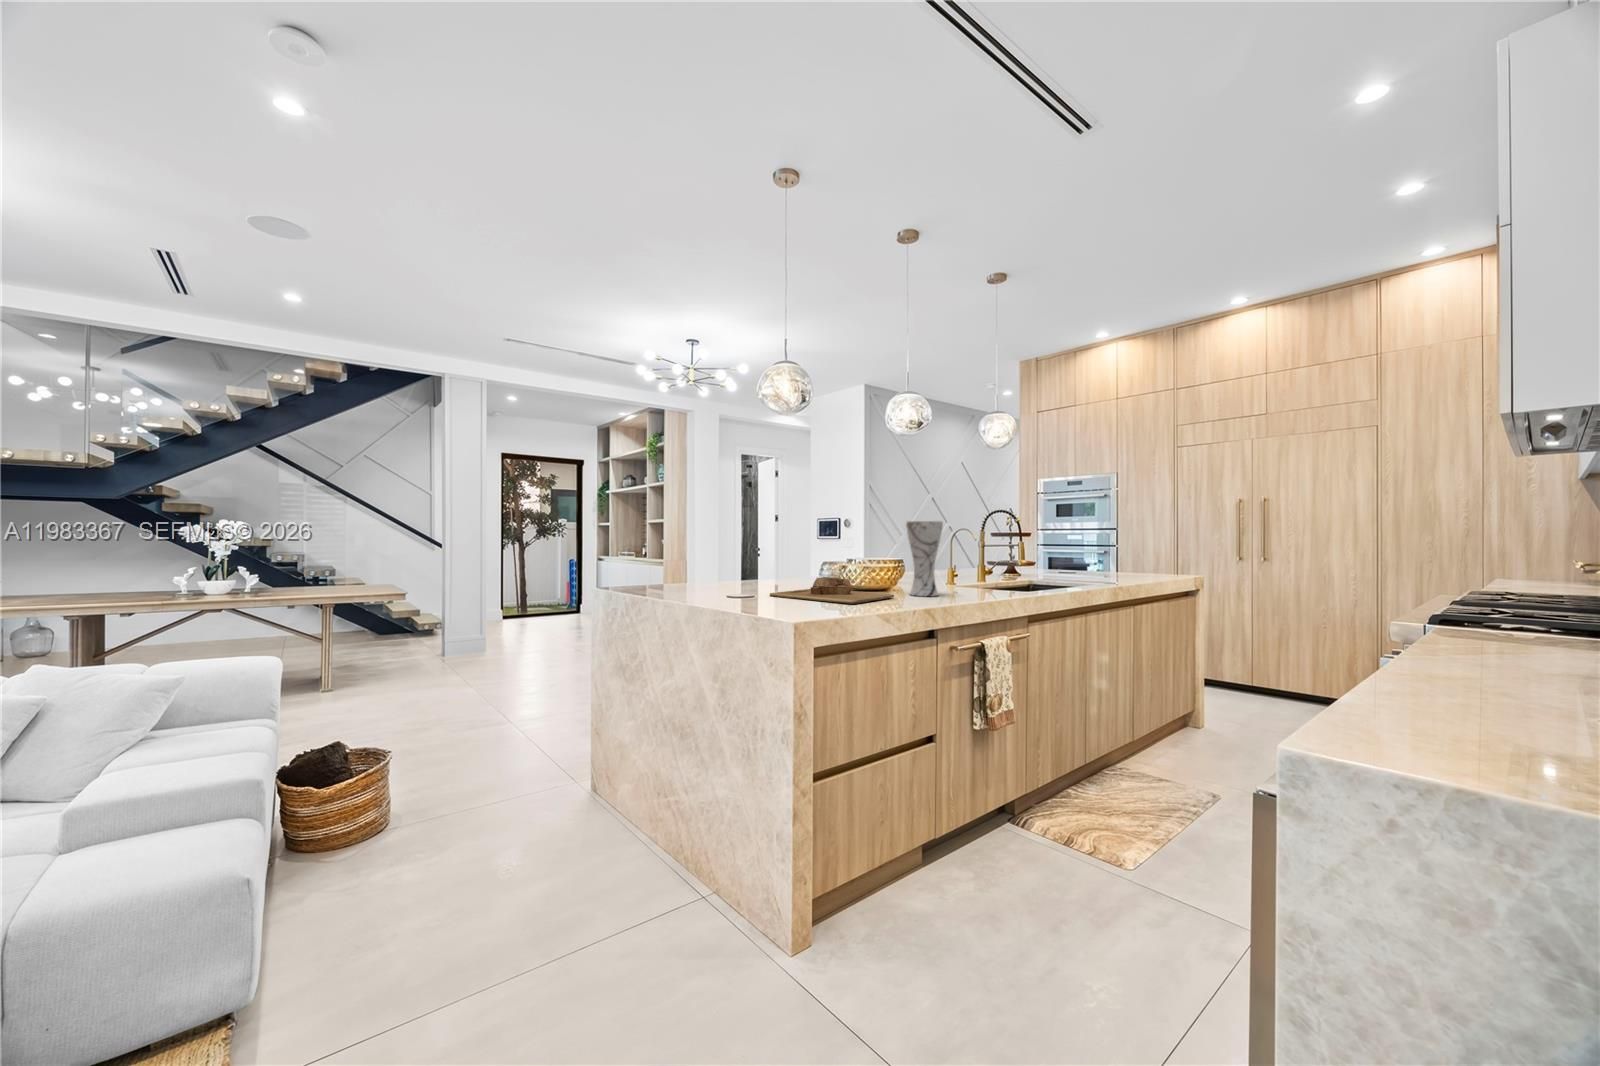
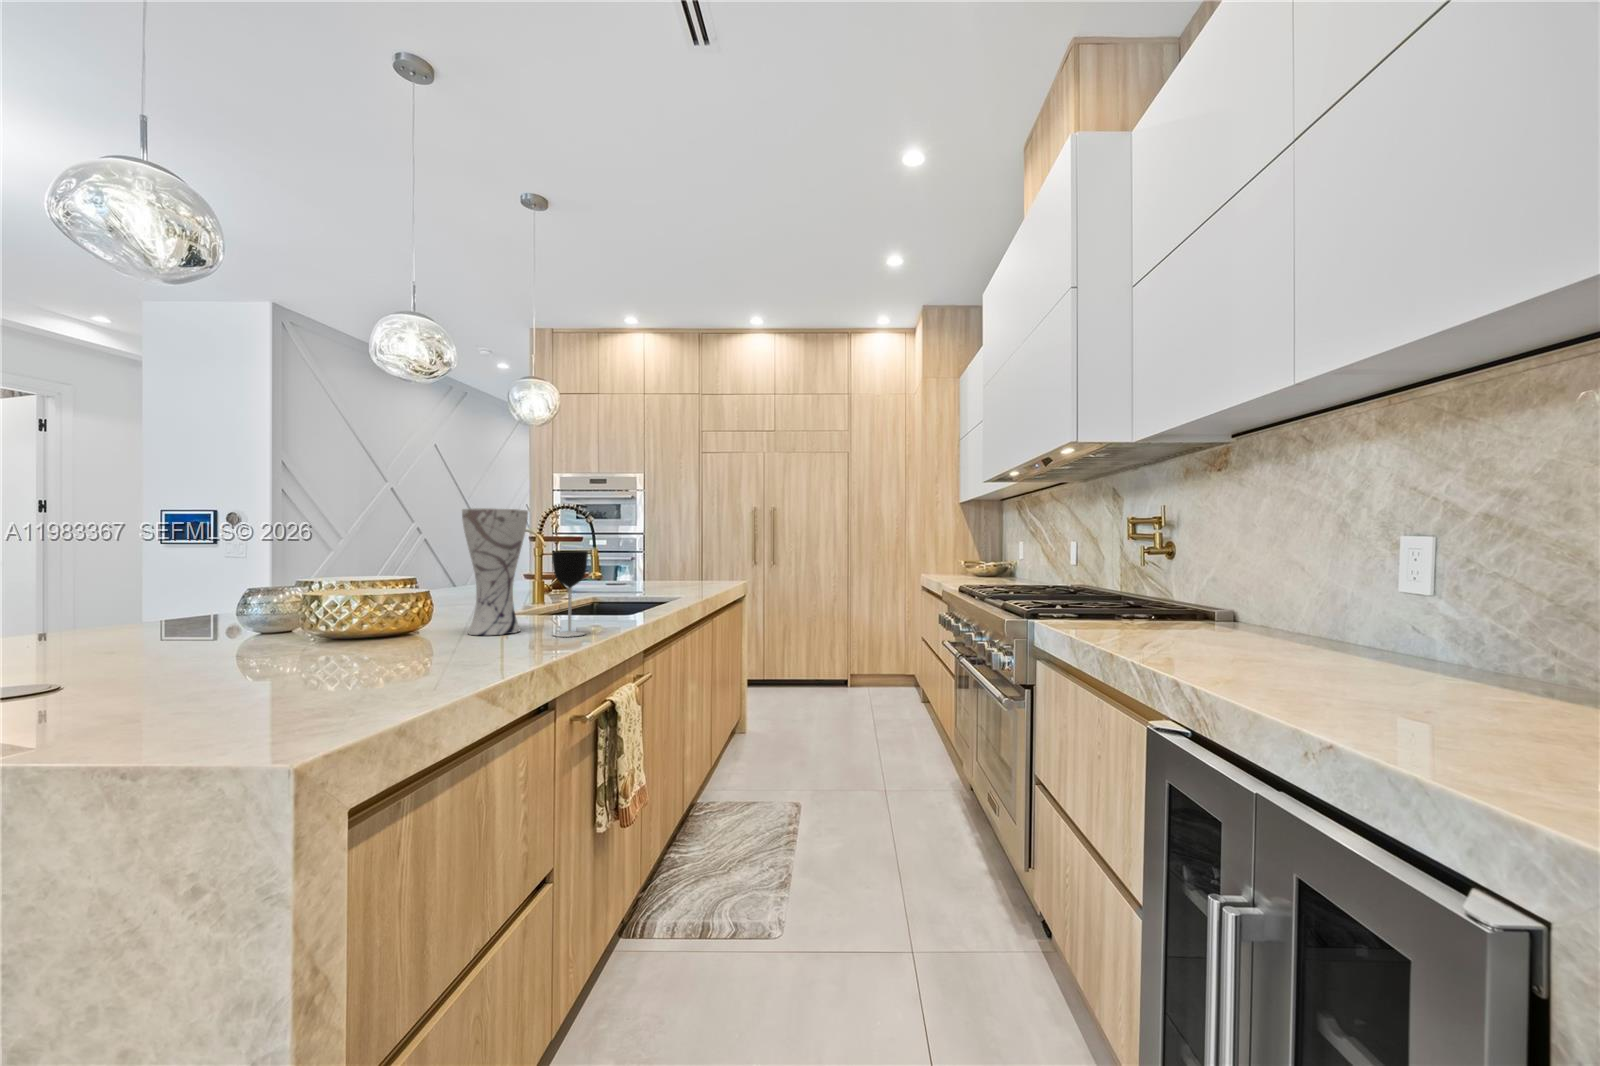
wine glass: none [951,547,973,601] -> present [552,551,588,637]
cutting board: present [770,577,894,604] -> none [115,619,451,680]

